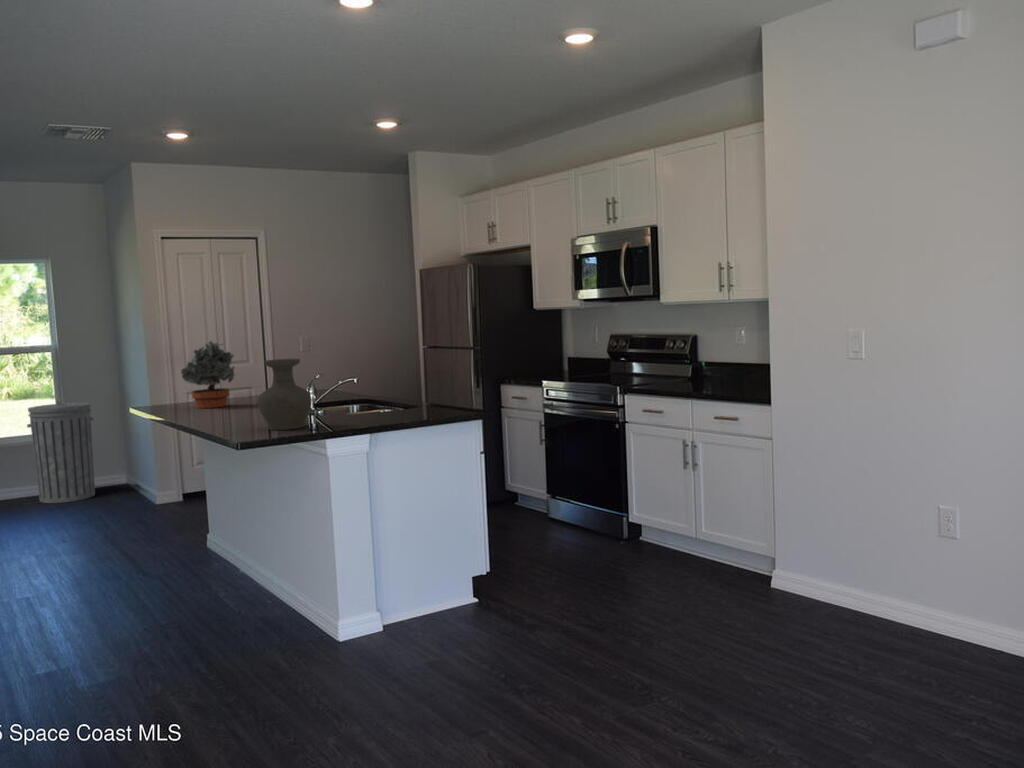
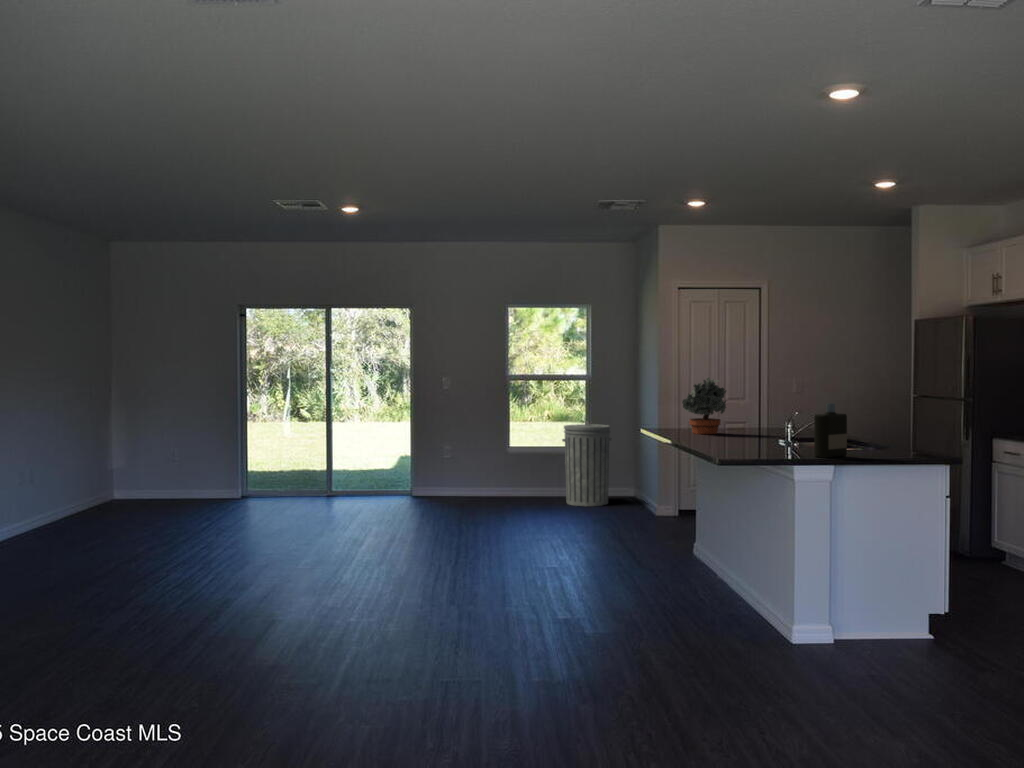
vase: present [257,359,312,430] -> none [739,395,785,454]
bottle: none [344,364,381,427] -> present [814,403,847,458]

